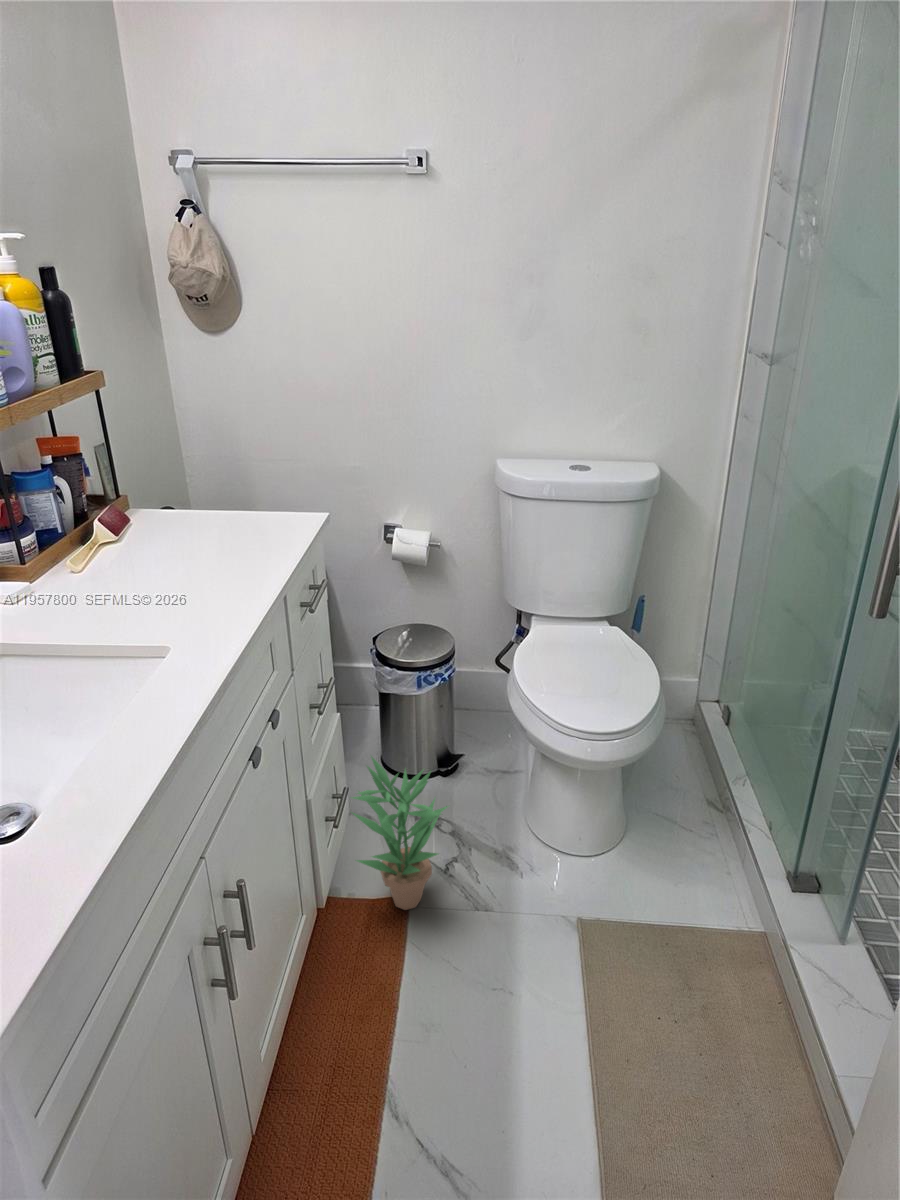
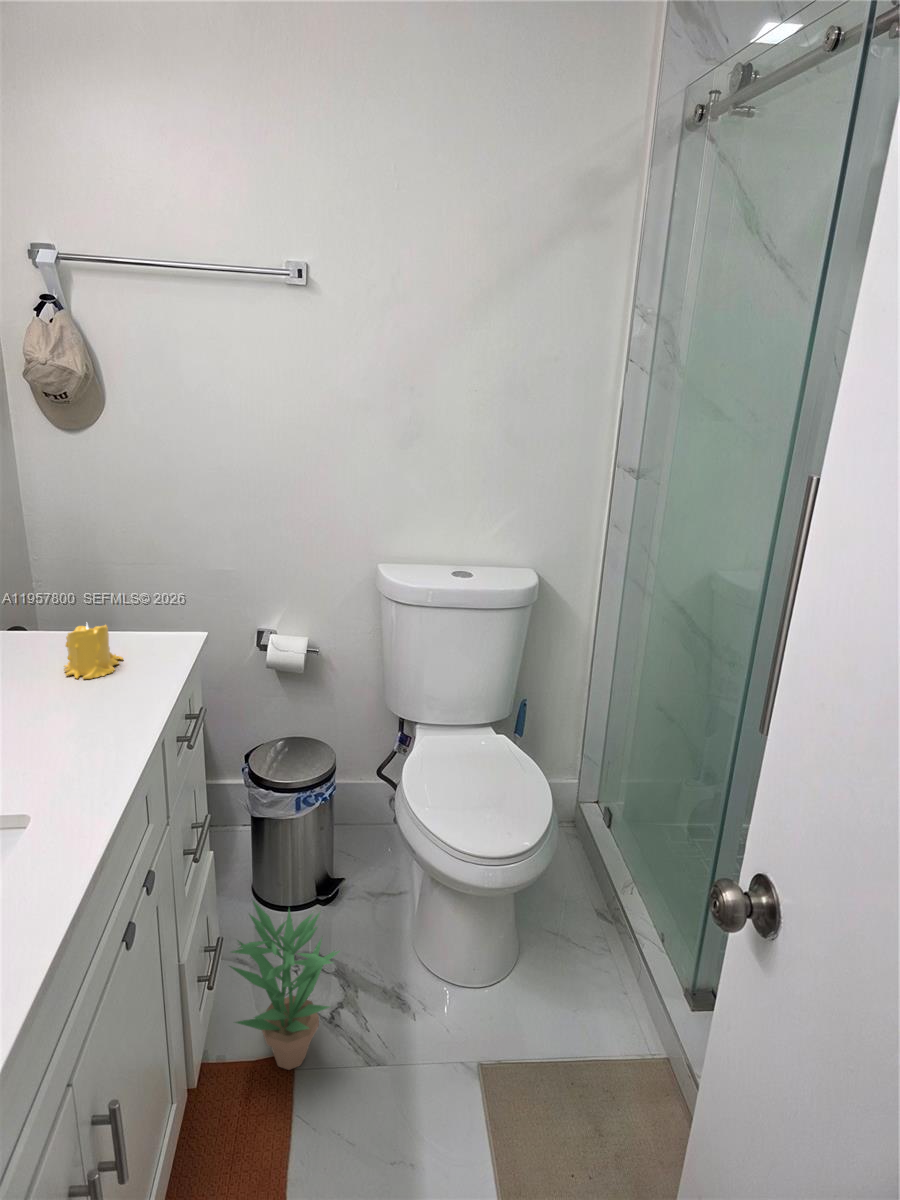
candle: none [204,494,255,547] -> present [64,622,123,679]

